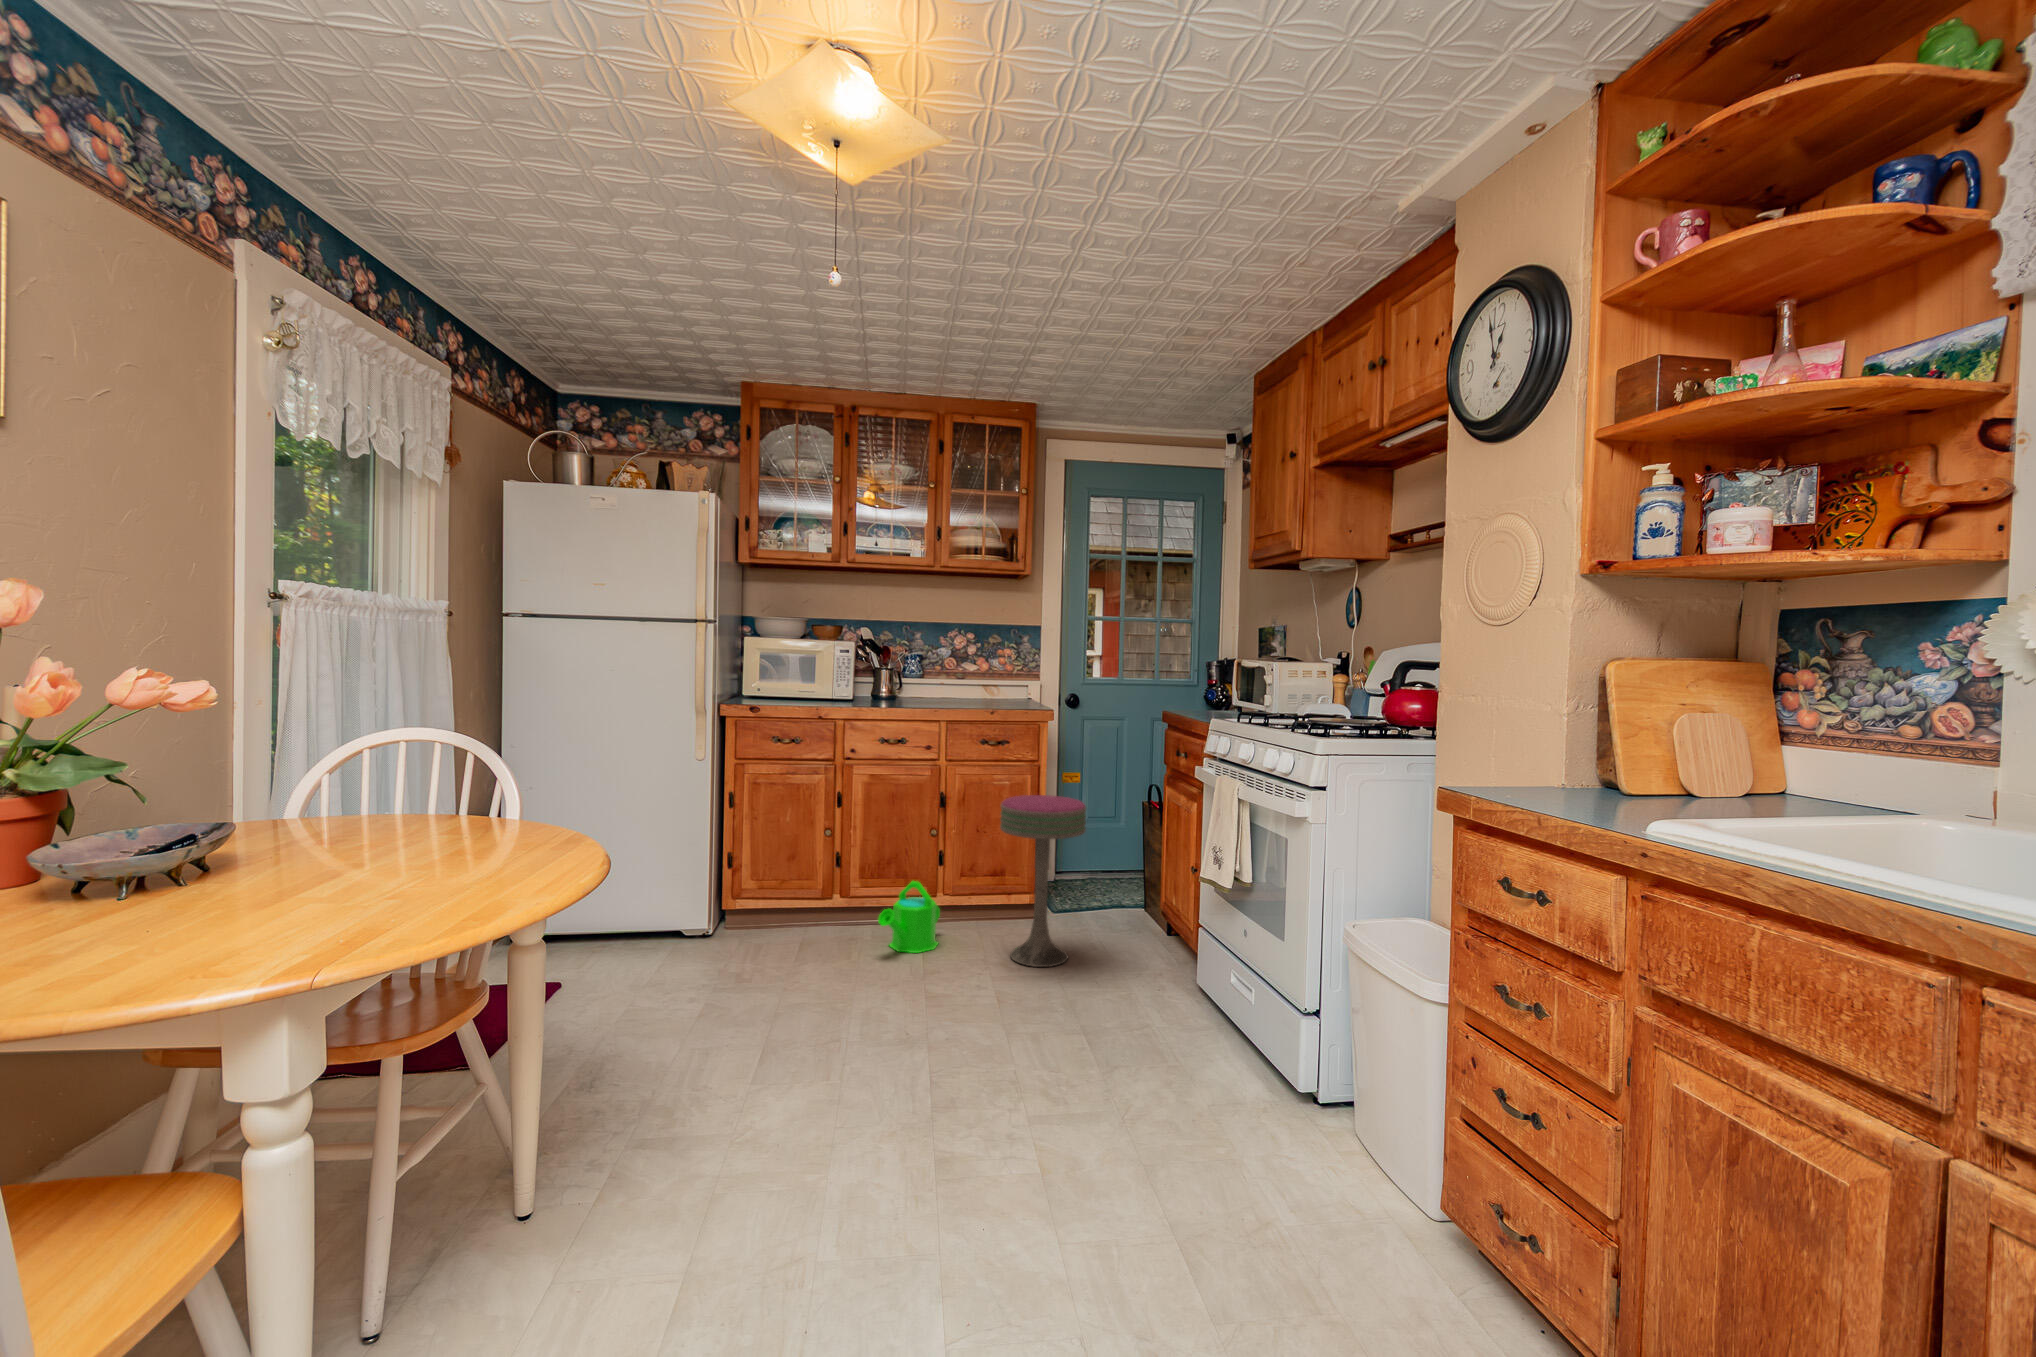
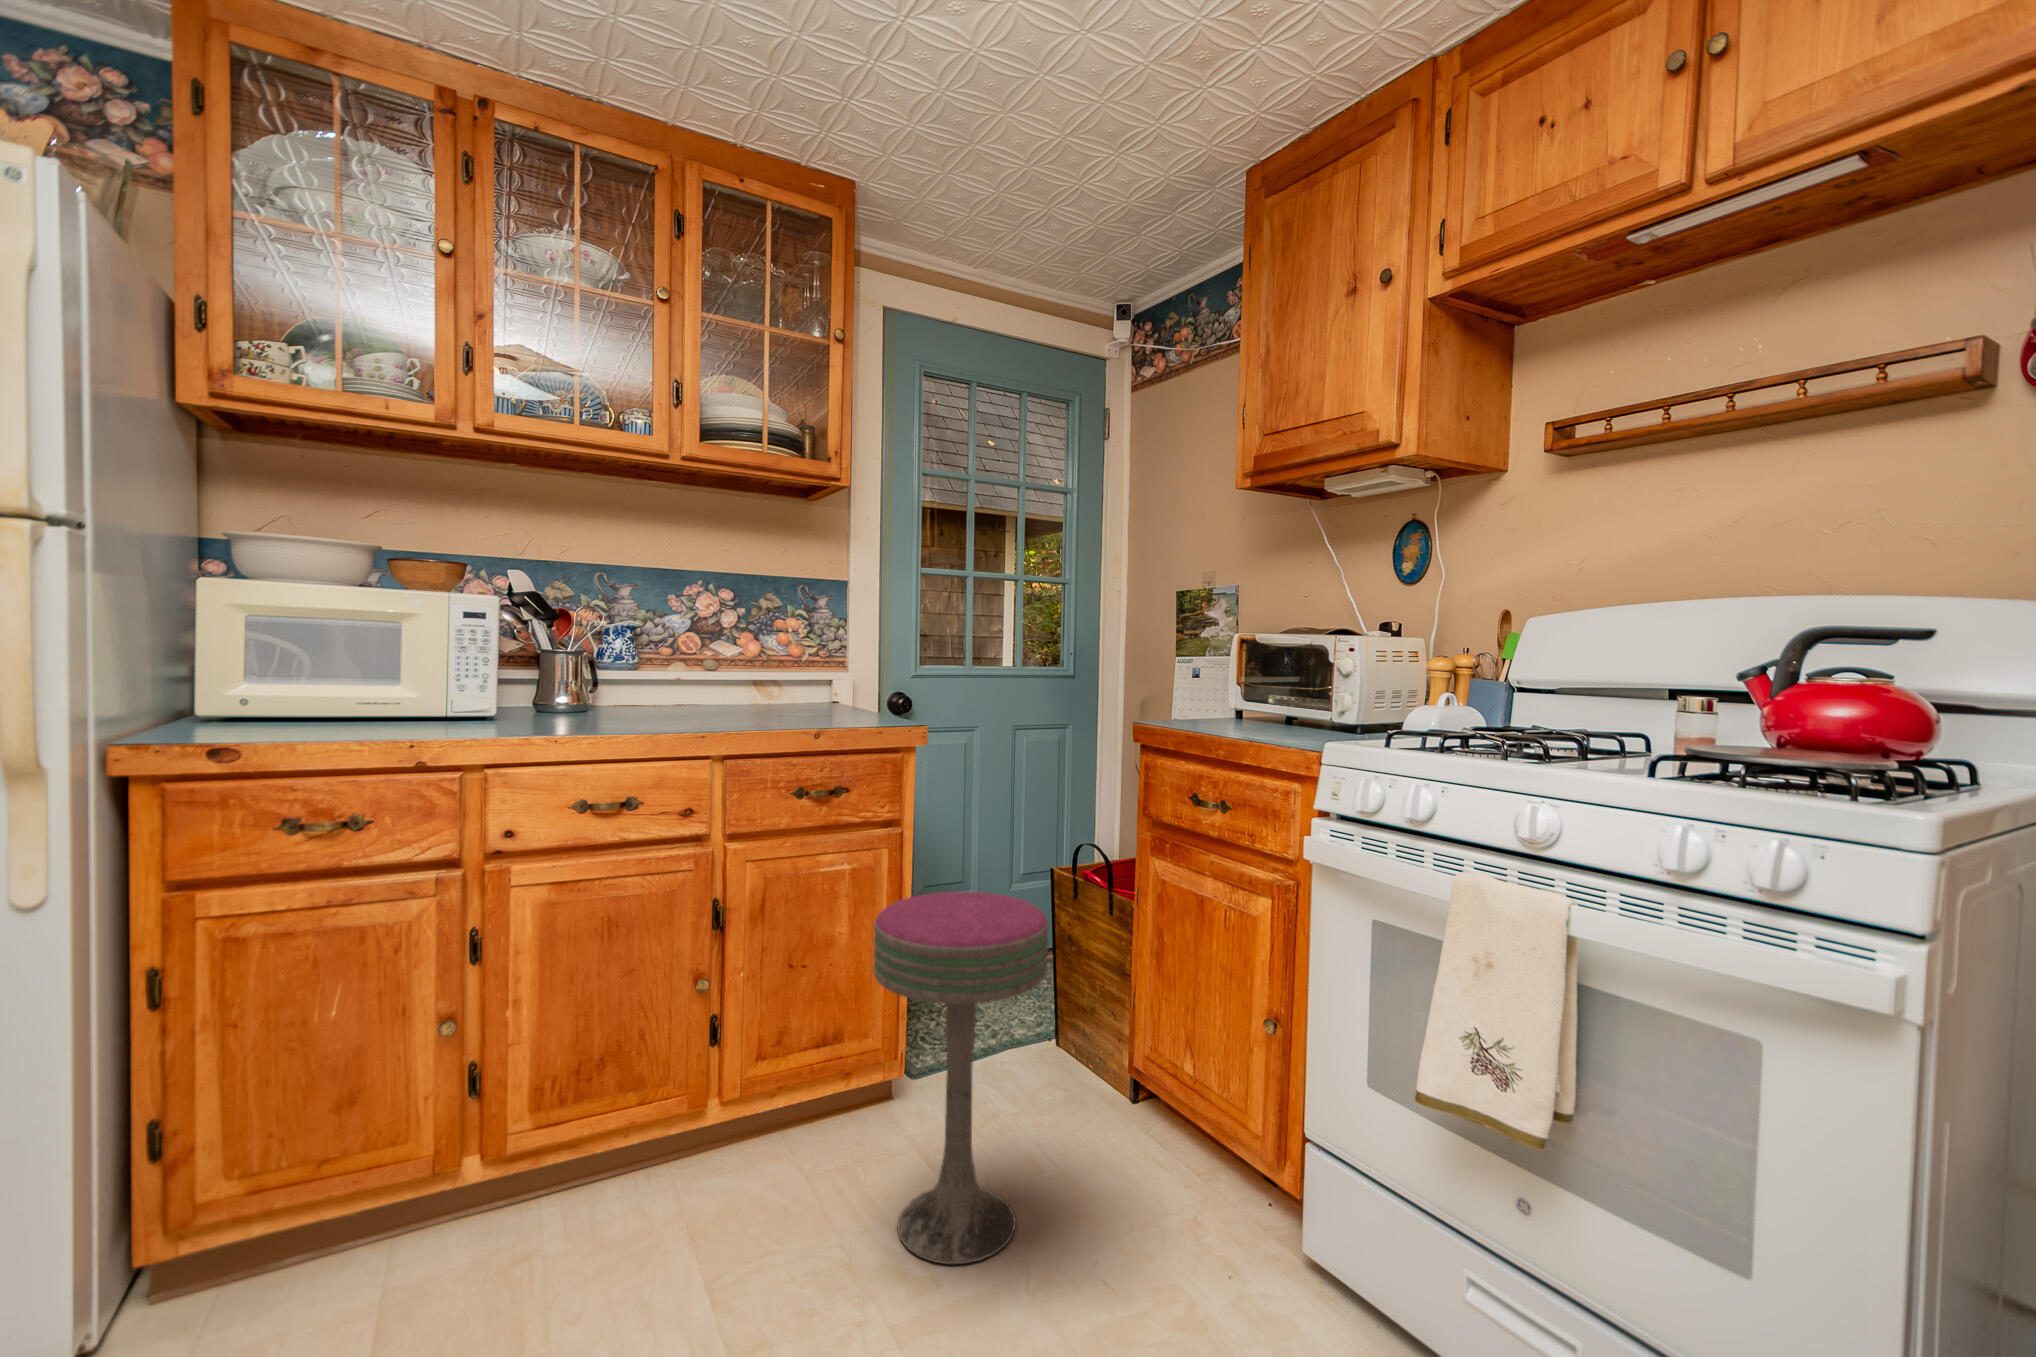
watering can: present [878,881,940,953] -> none [597,1113,733,1293]

